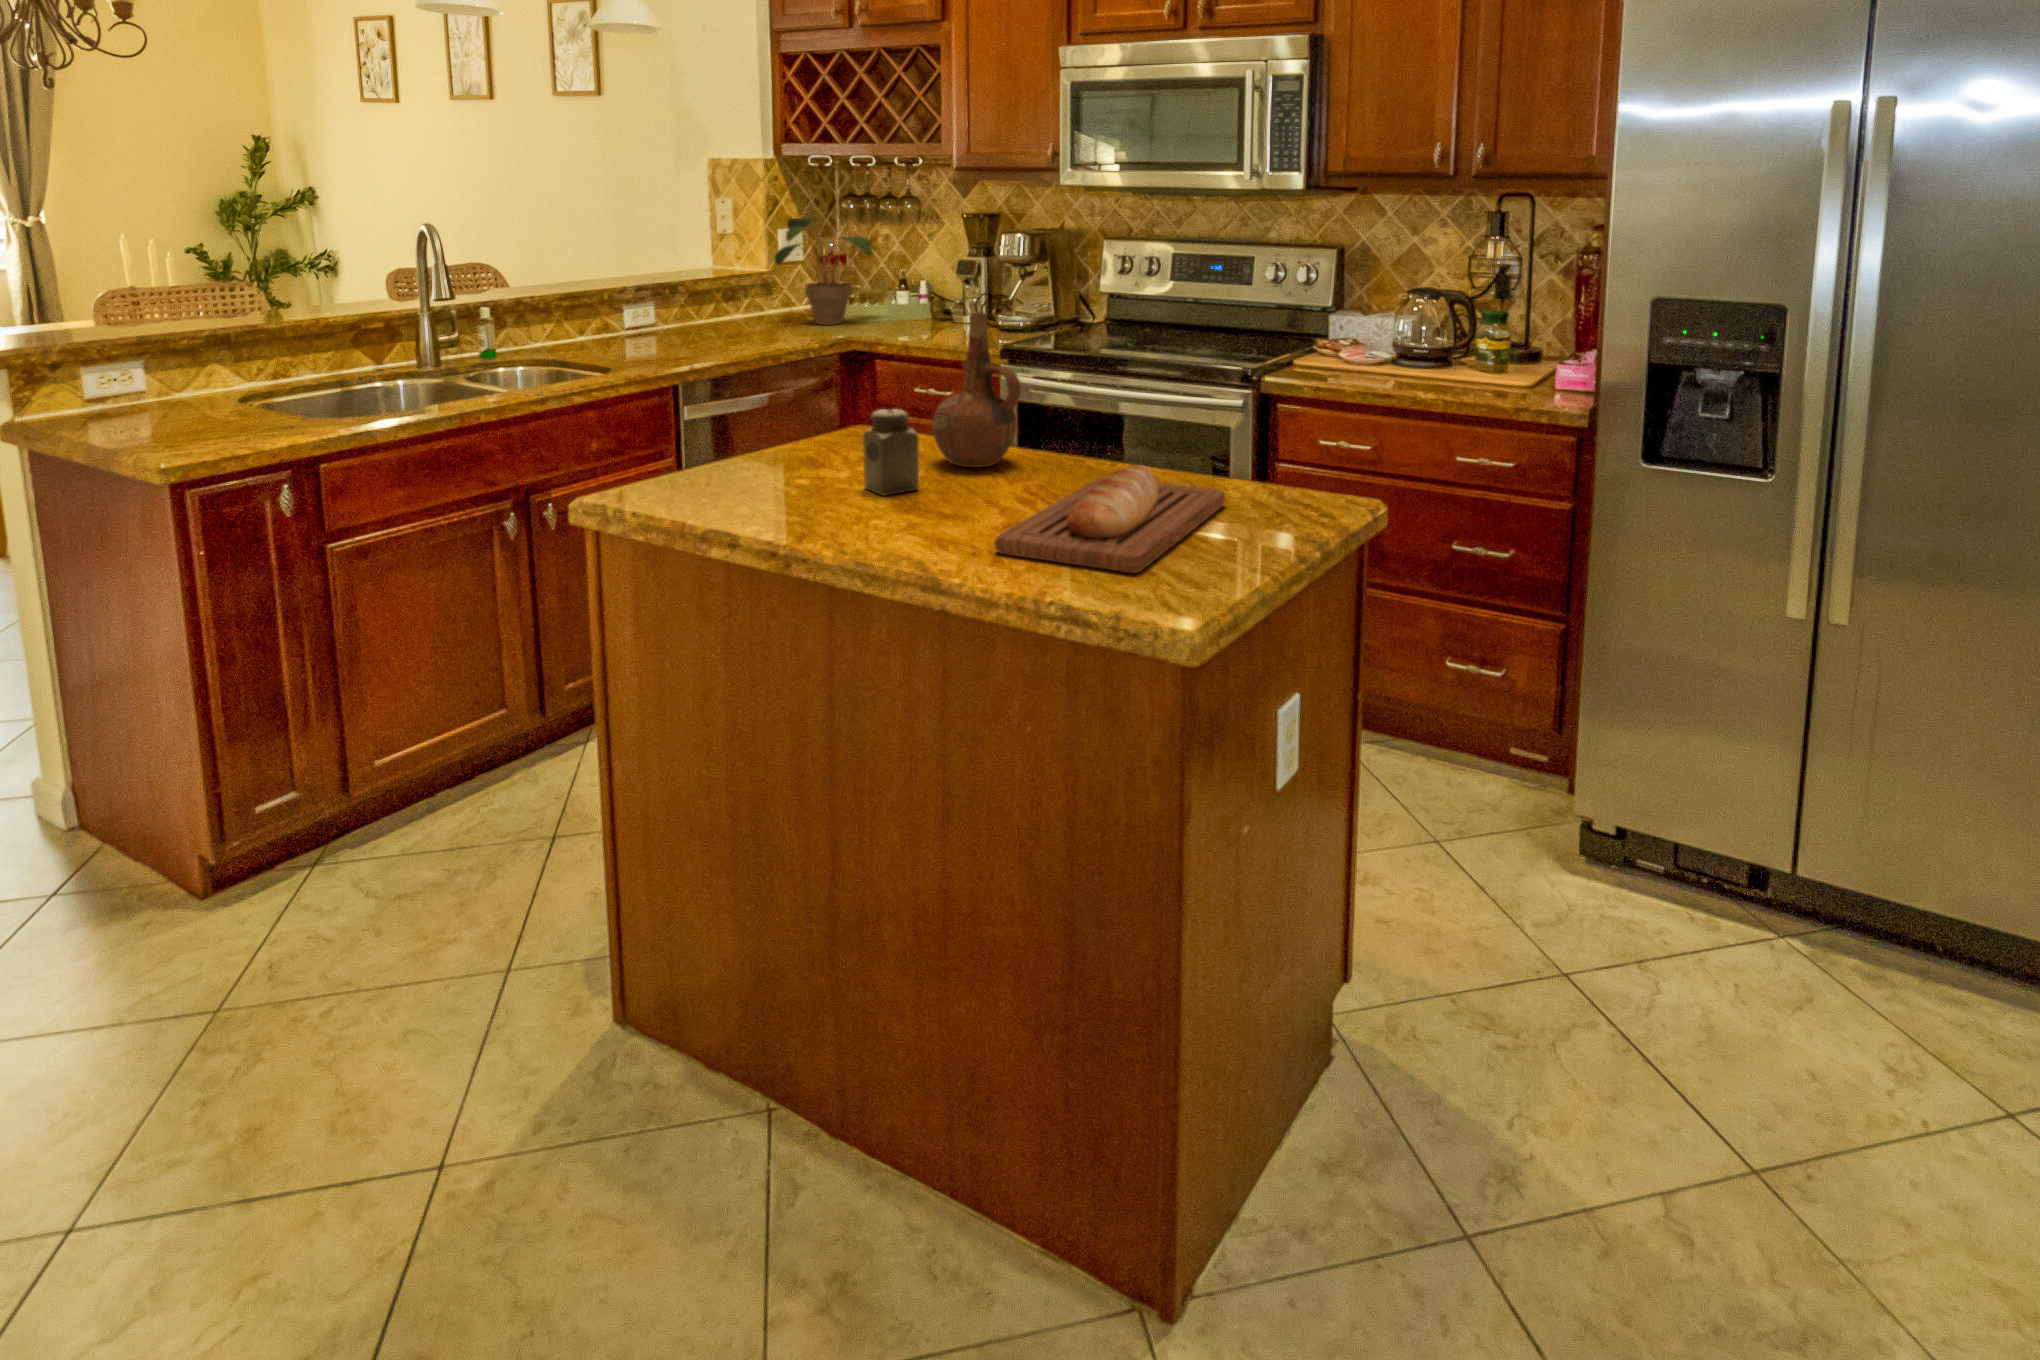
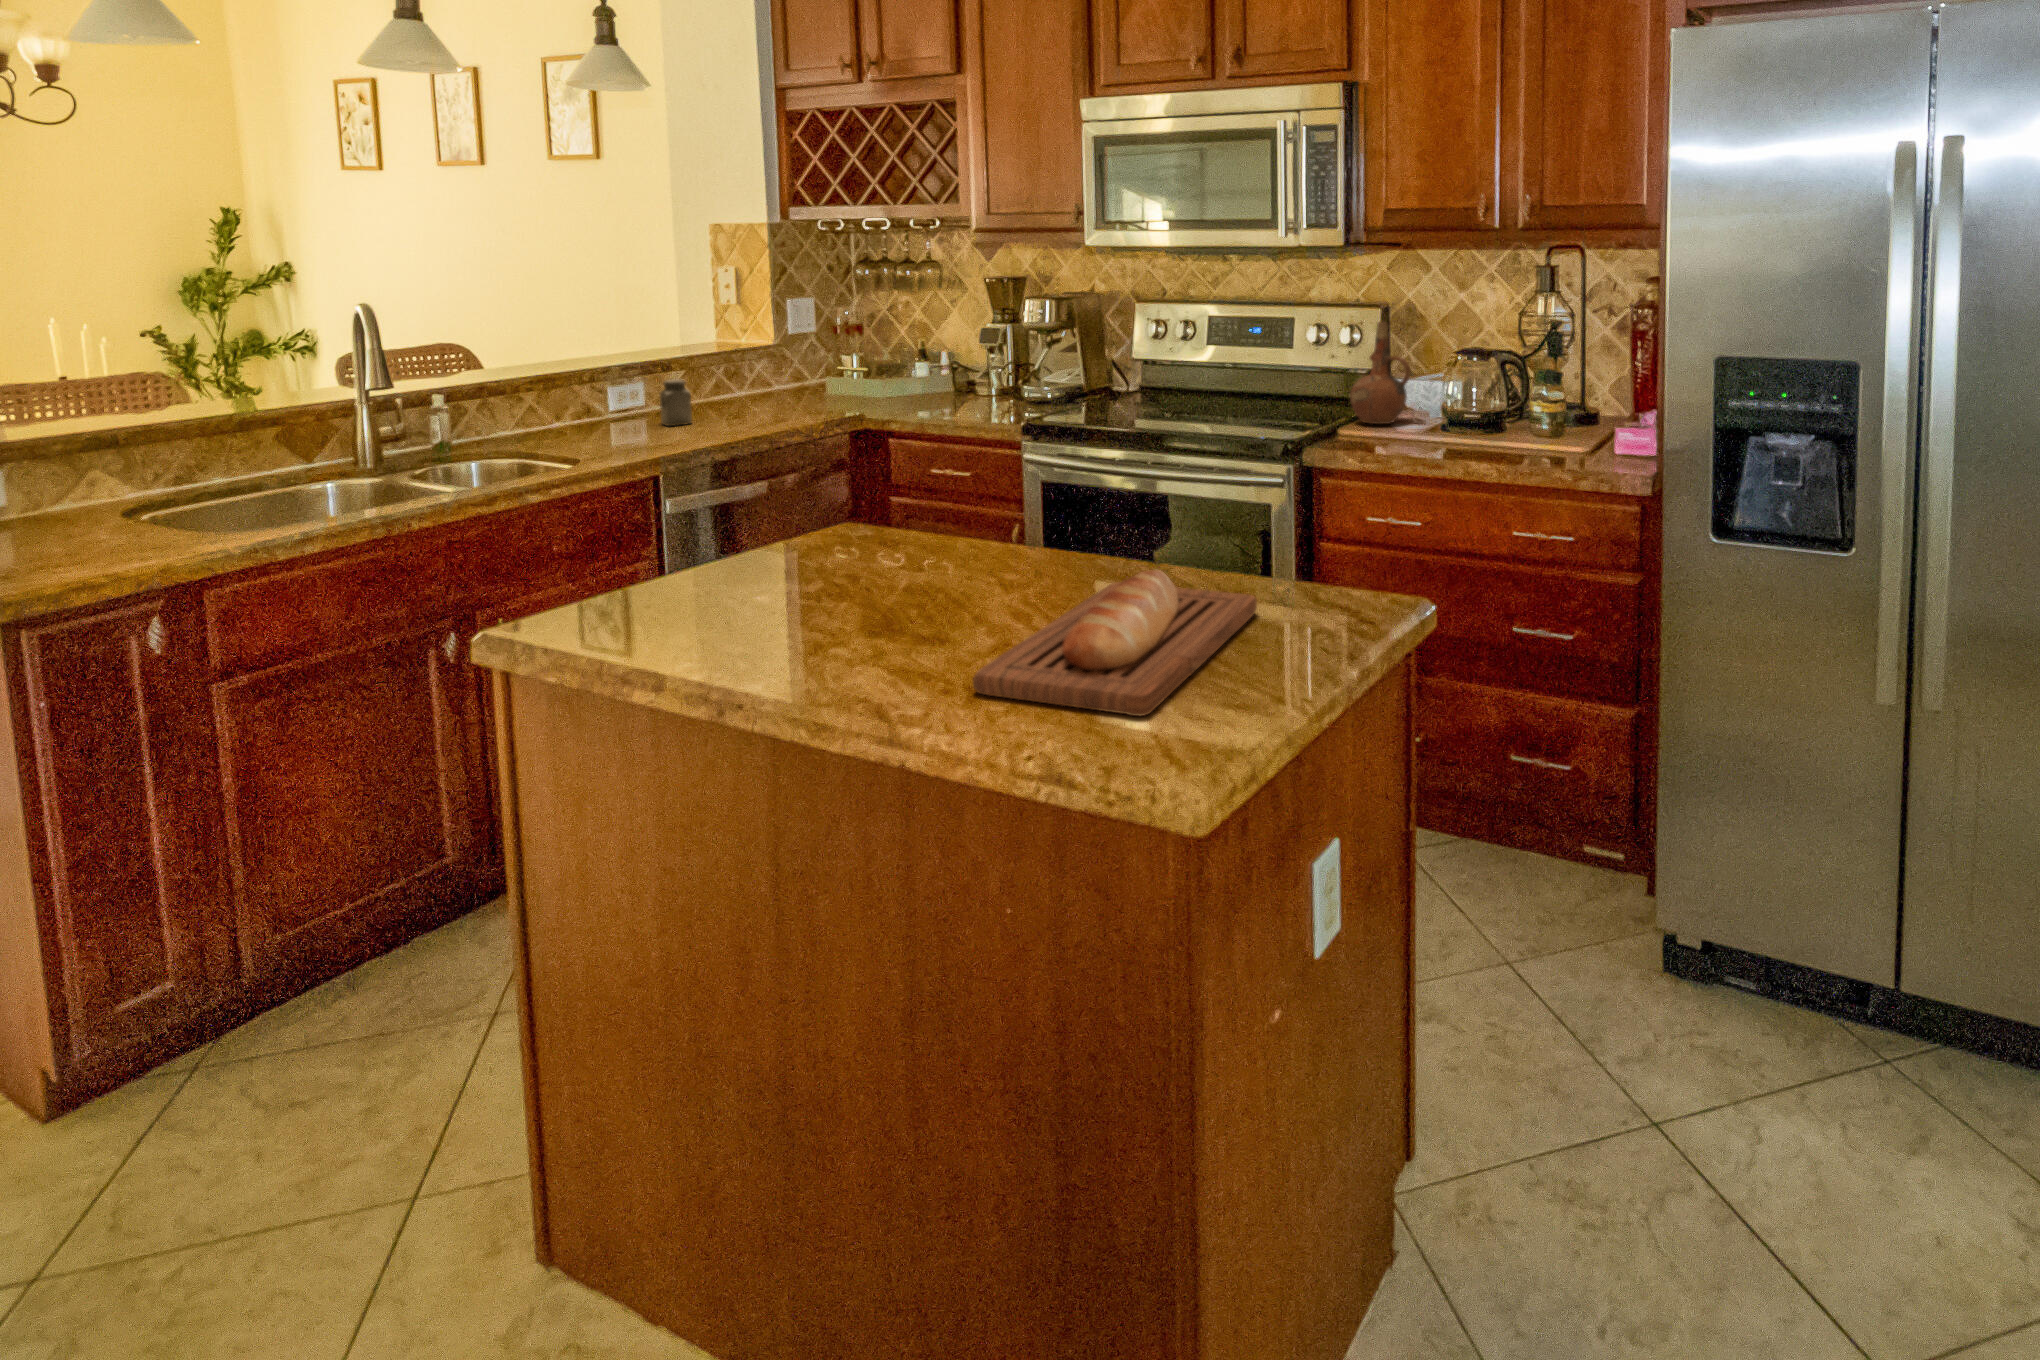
potted plant: present [774,217,872,325] -> none [781,284,904,400]
ceramic pitcher: present [932,312,1021,467] -> present [1350,322,1410,424]
salt shaker: present [863,409,919,495] -> present [660,379,692,426]

